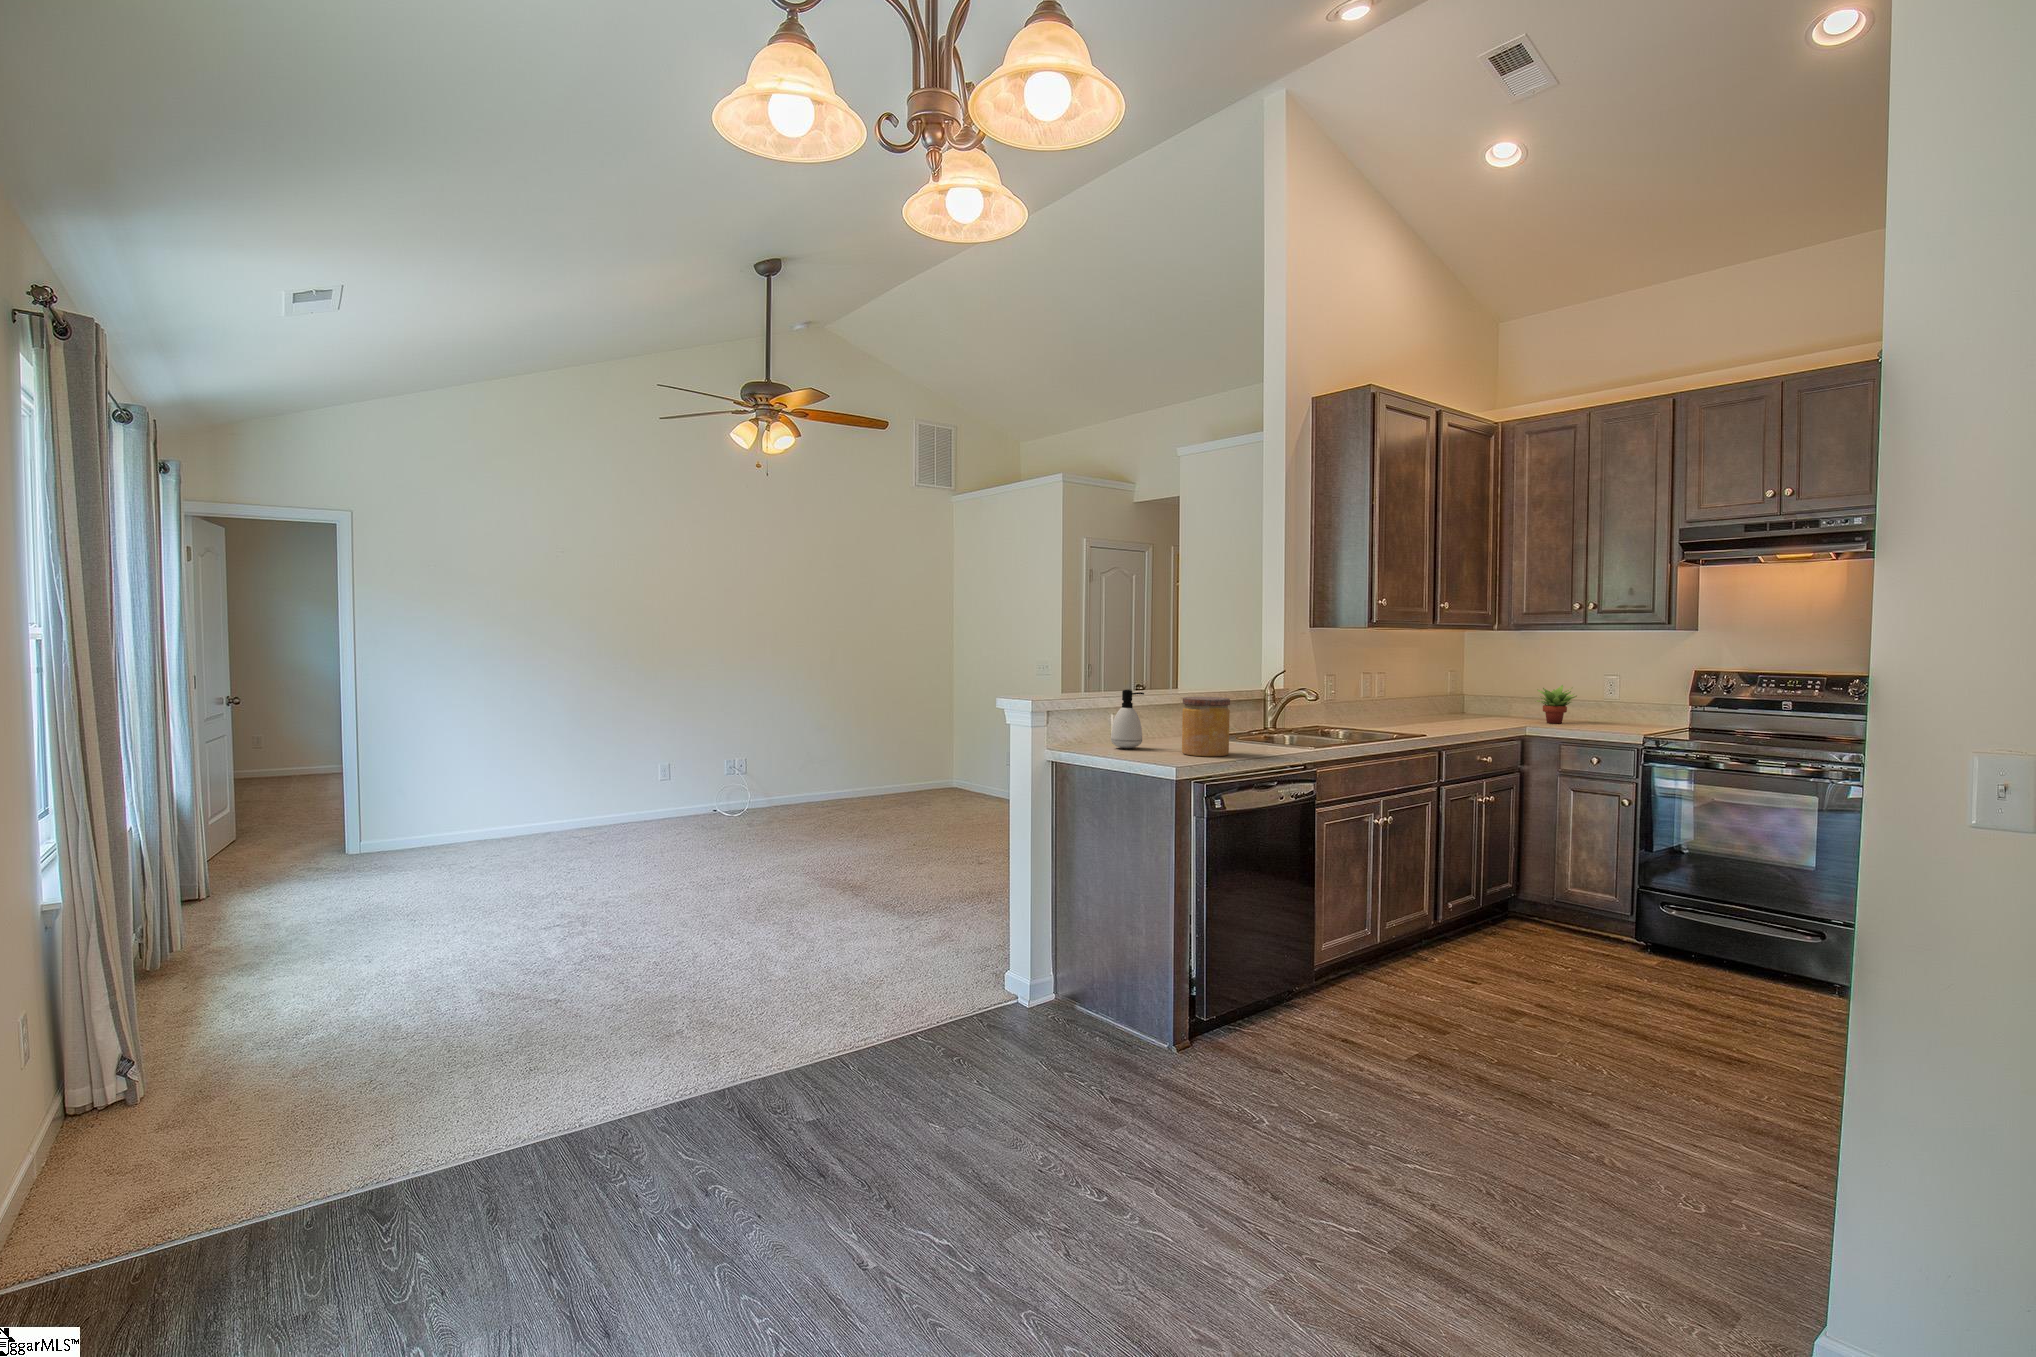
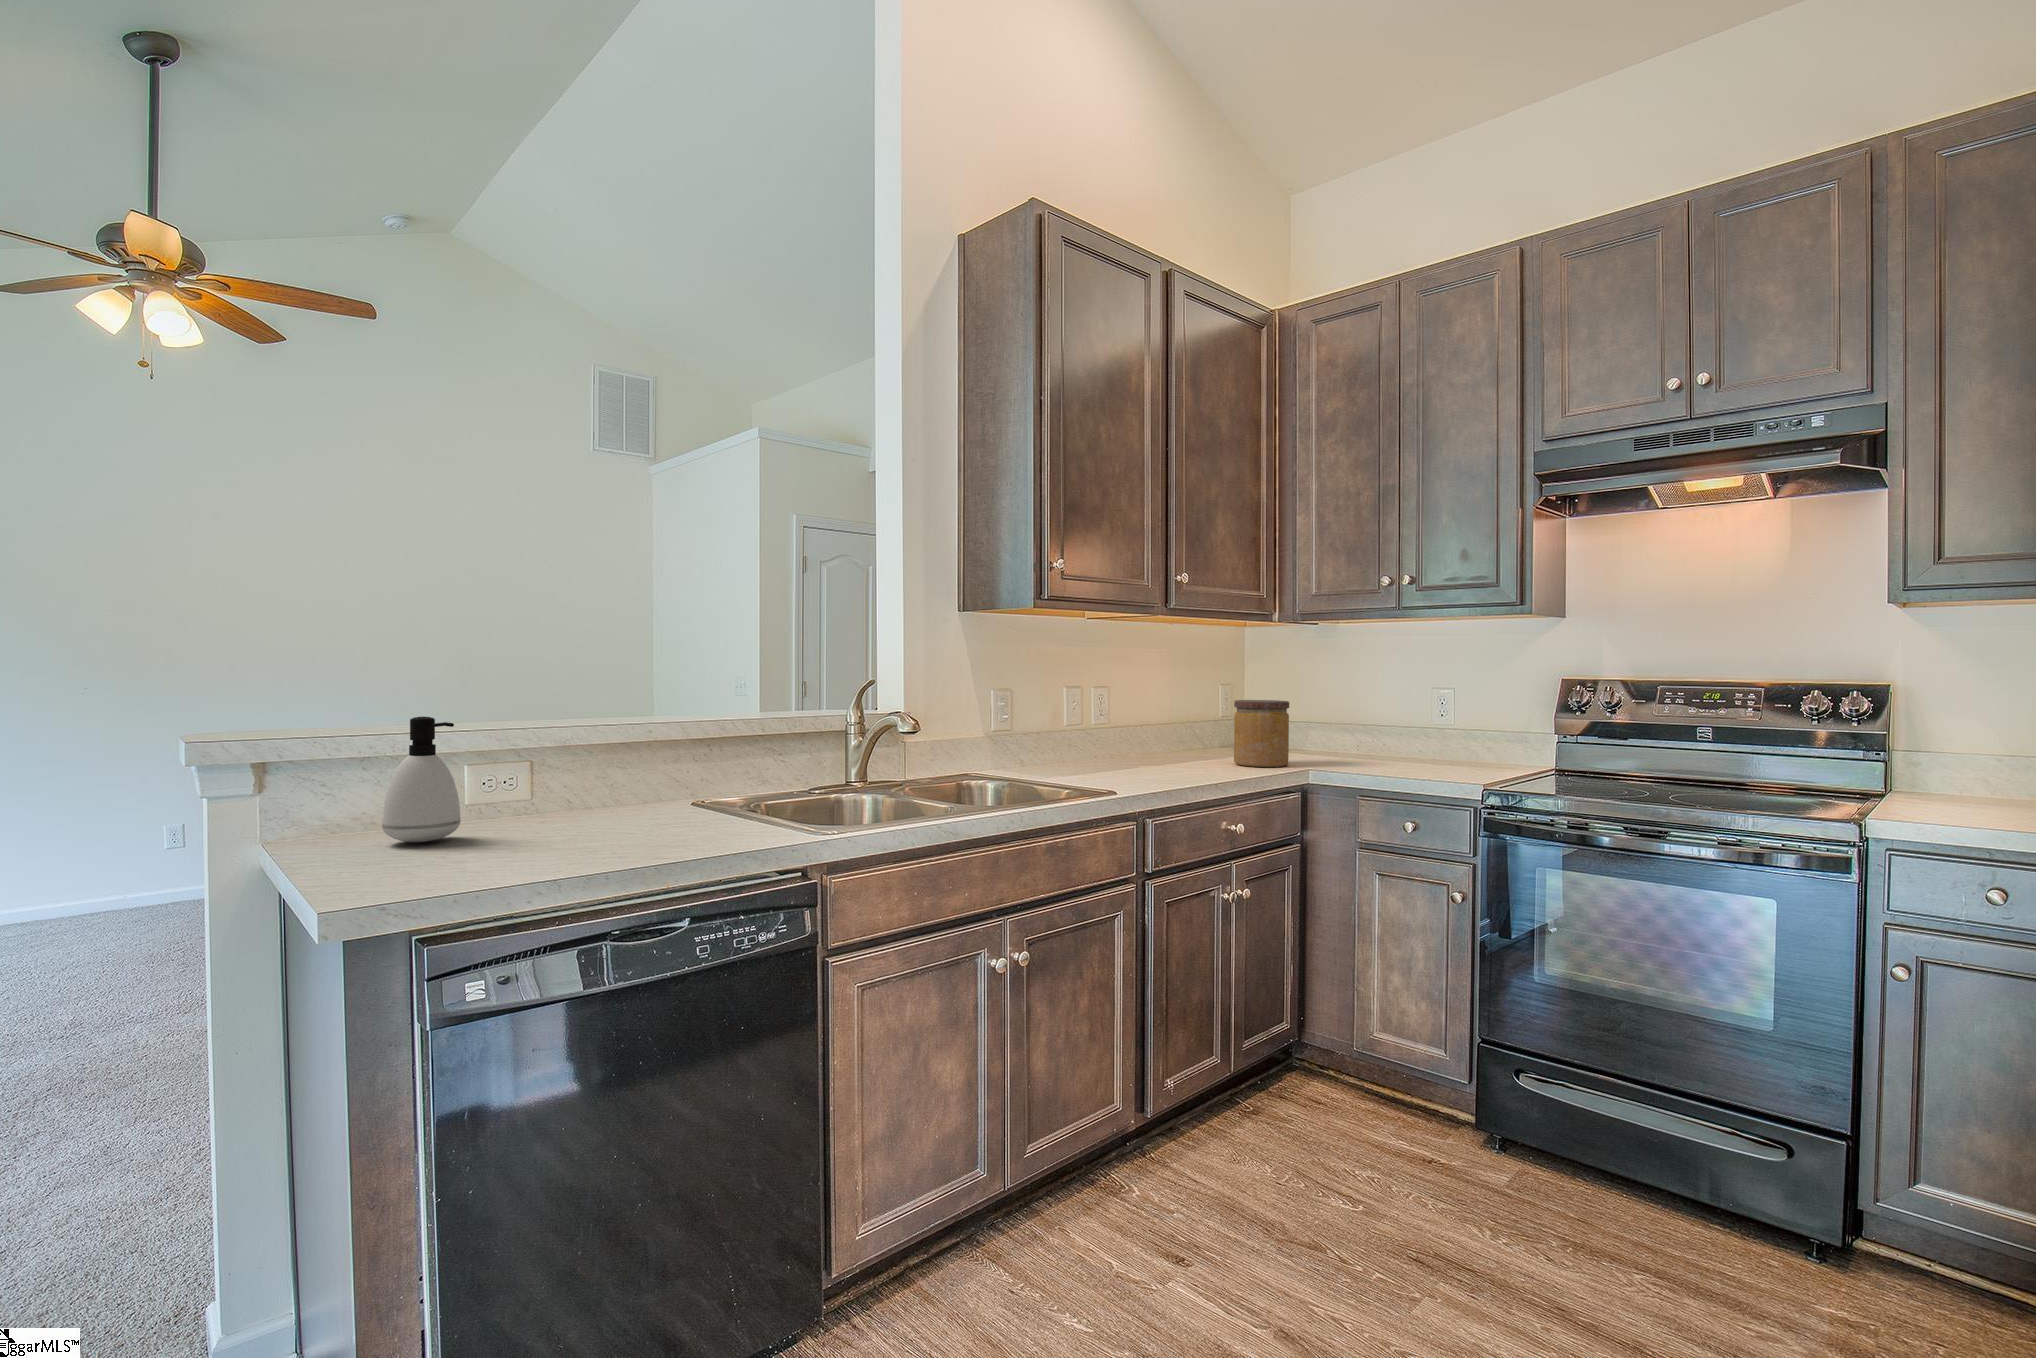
succulent plant: present [1537,685,1577,724] -> none [1329,703,1392,763]
jar: present [1182,697,1230,756] -> present [1234,700,1289,767]

